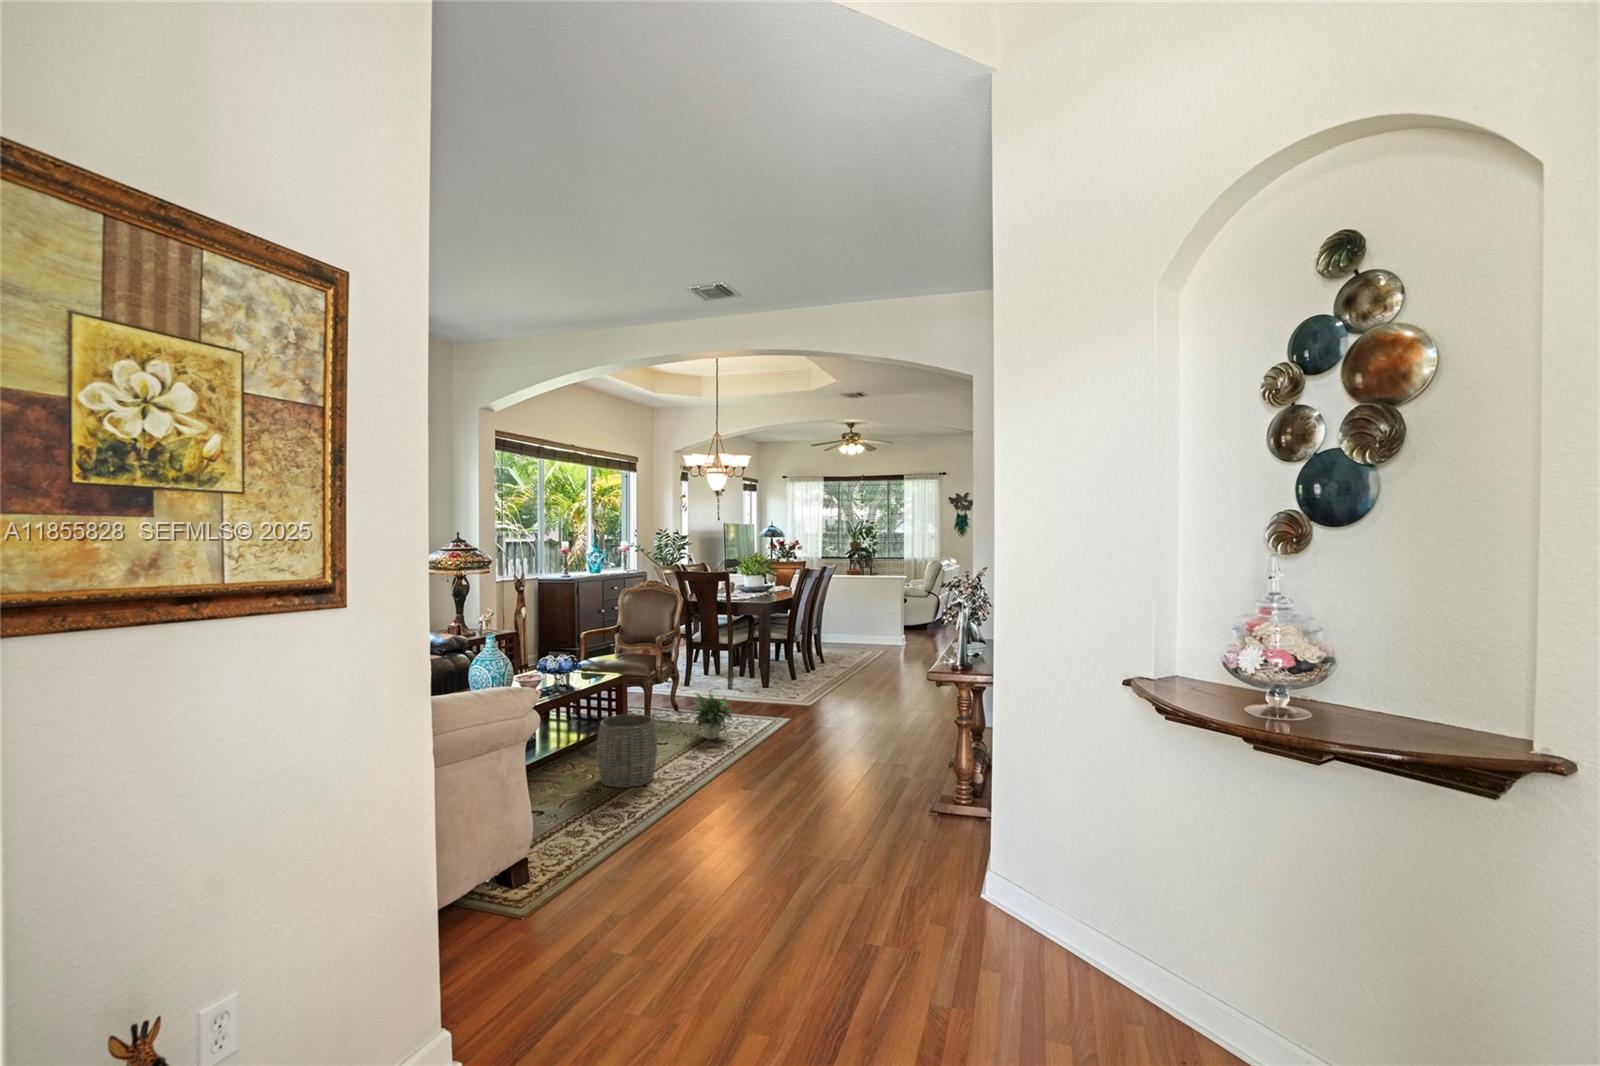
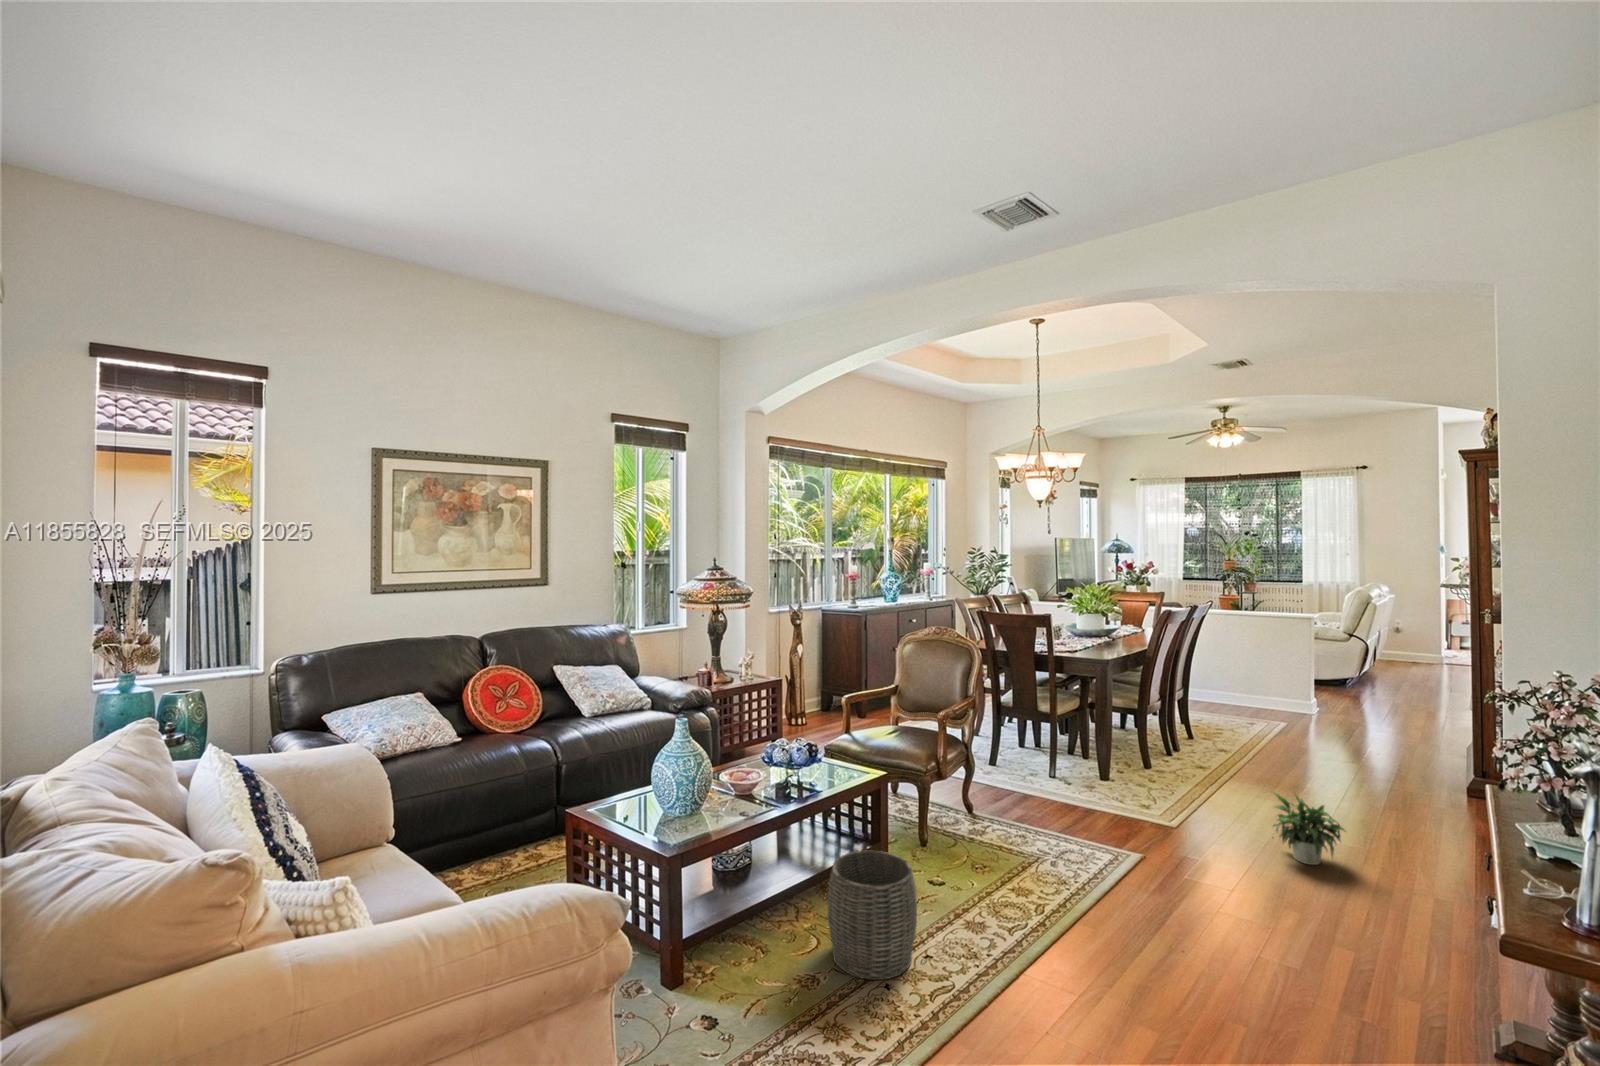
potted plant: present [692,693,732,739] -> present [1273,792,1345,865]

